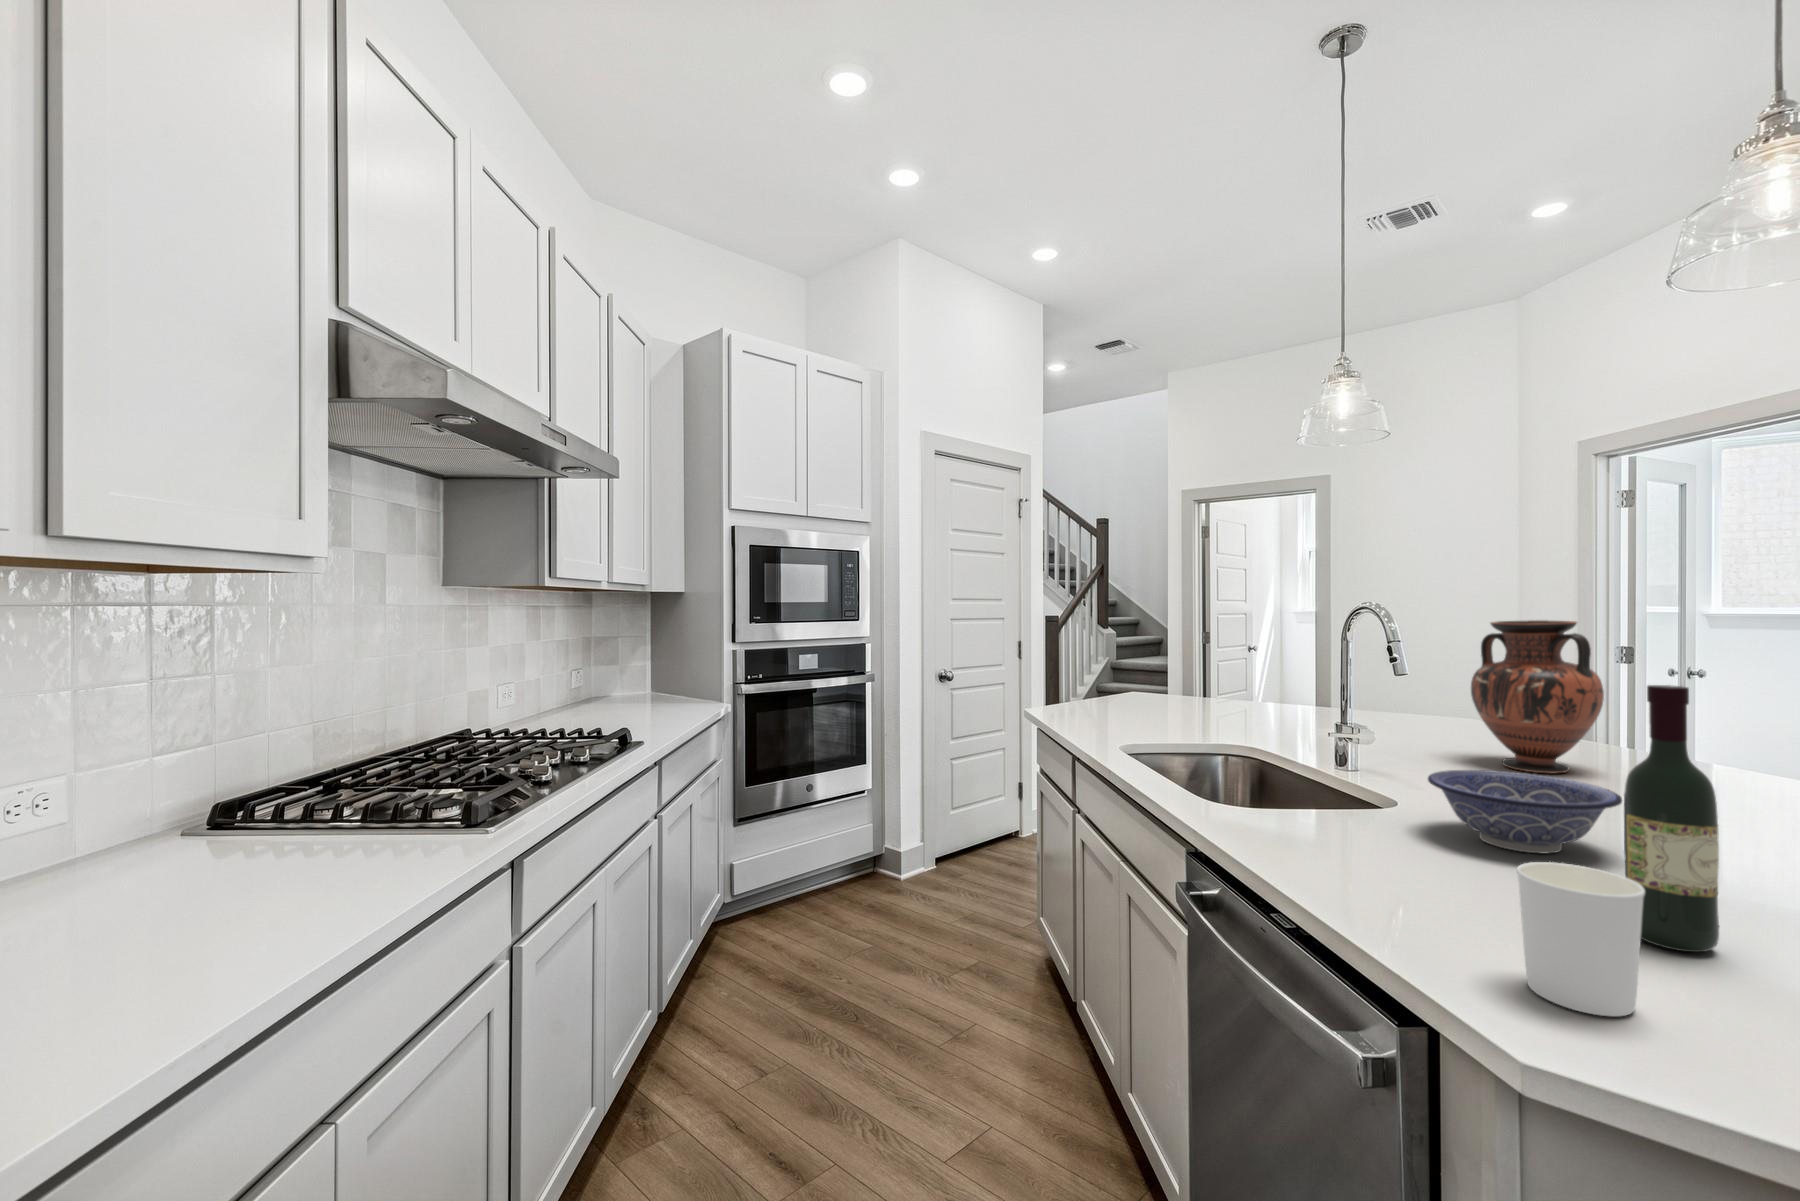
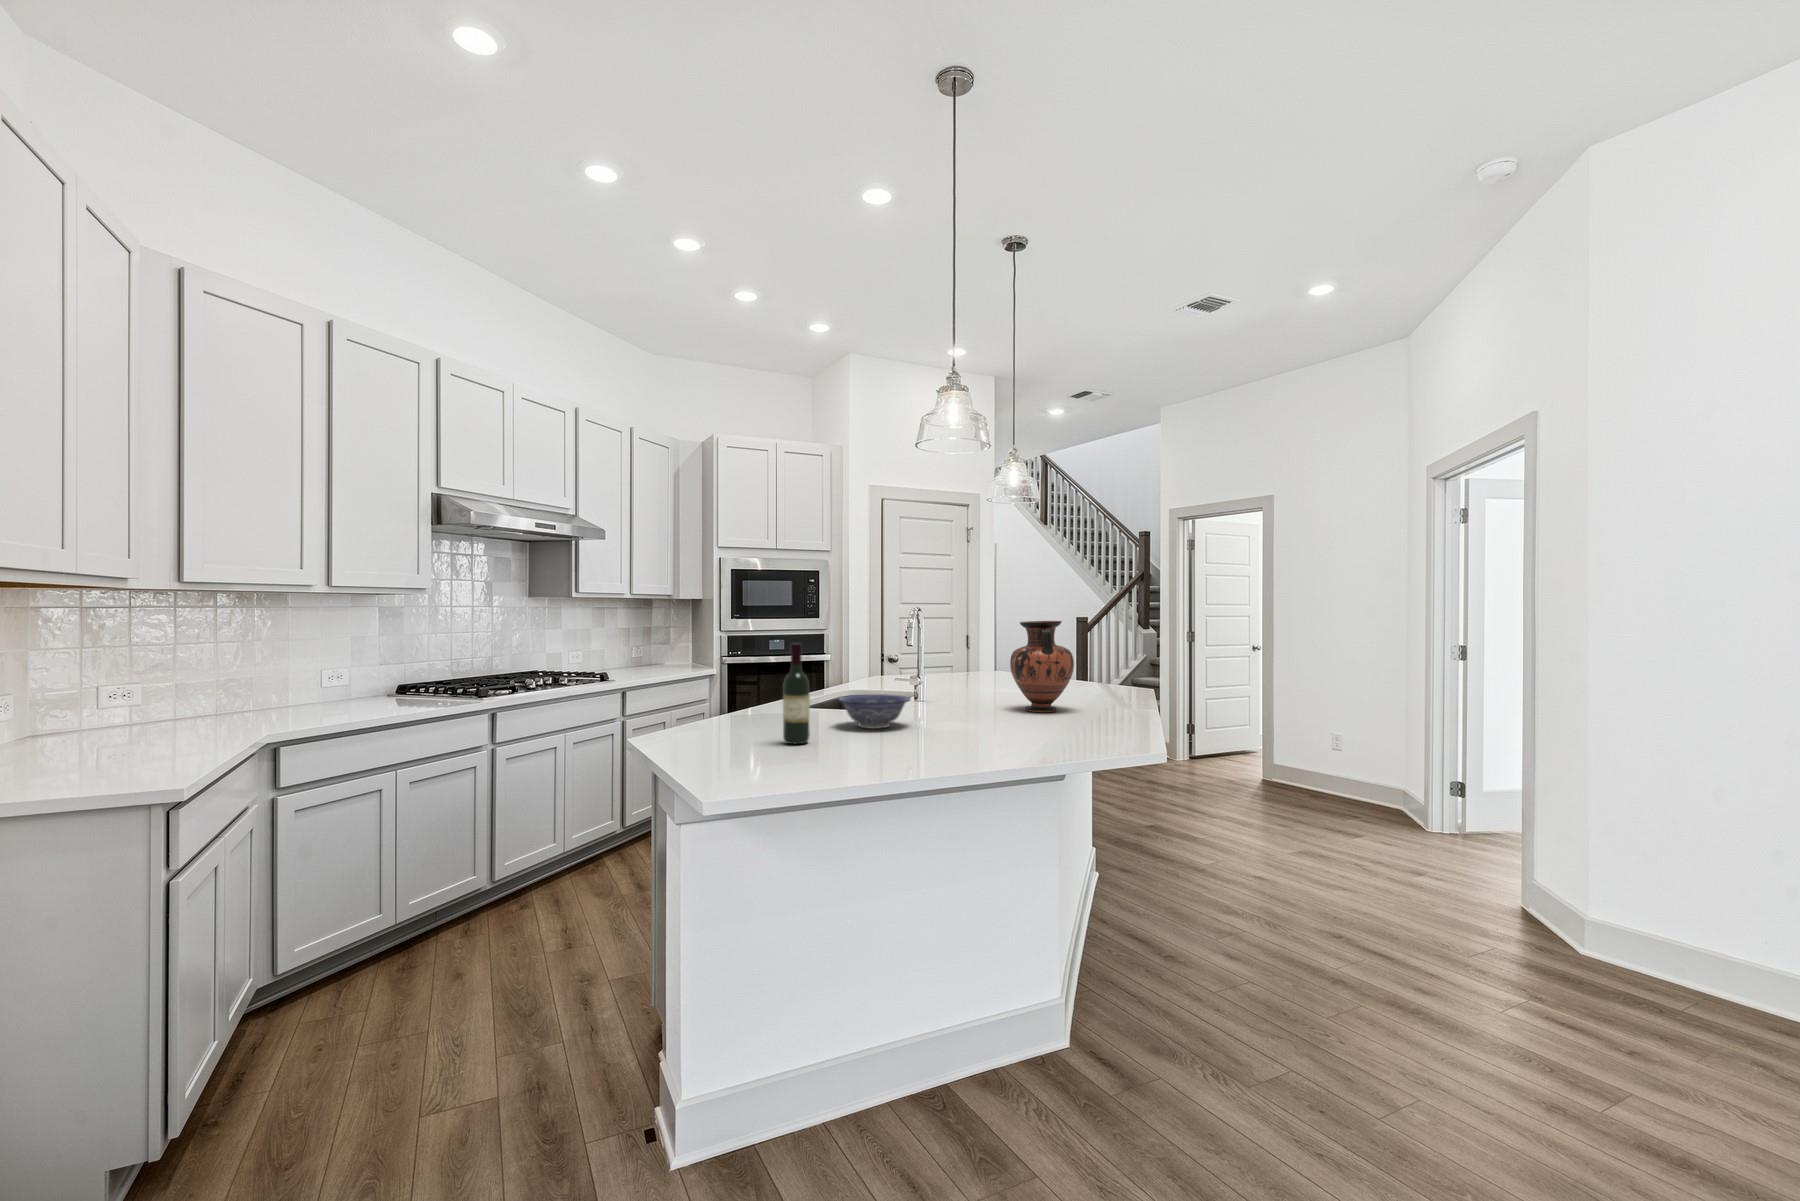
candle holder: present [1517,862,1645,1016] -> none [695,703,729,748]

